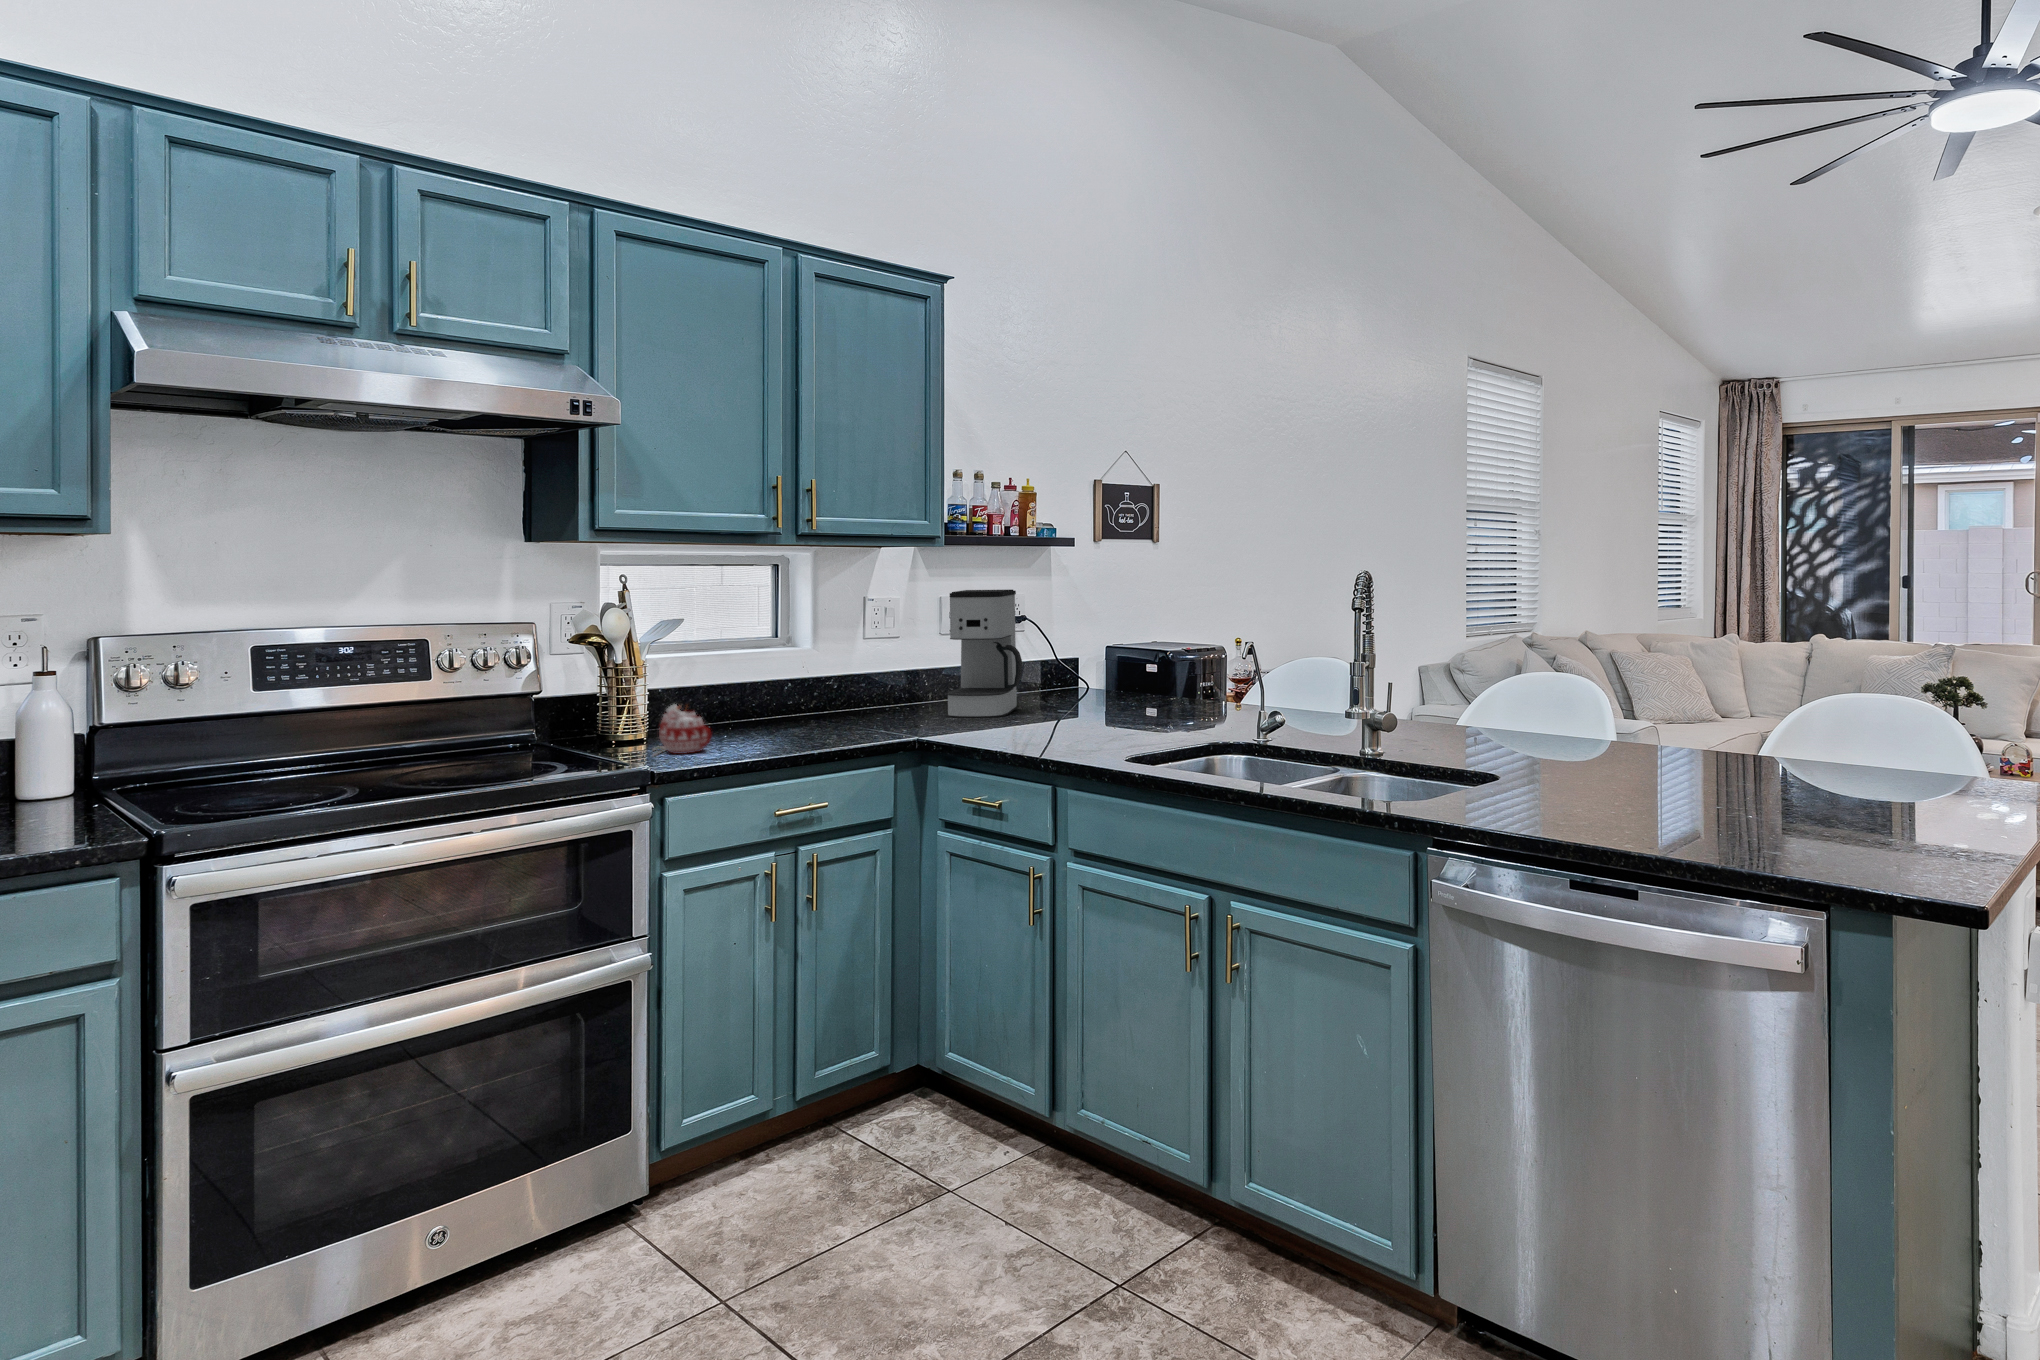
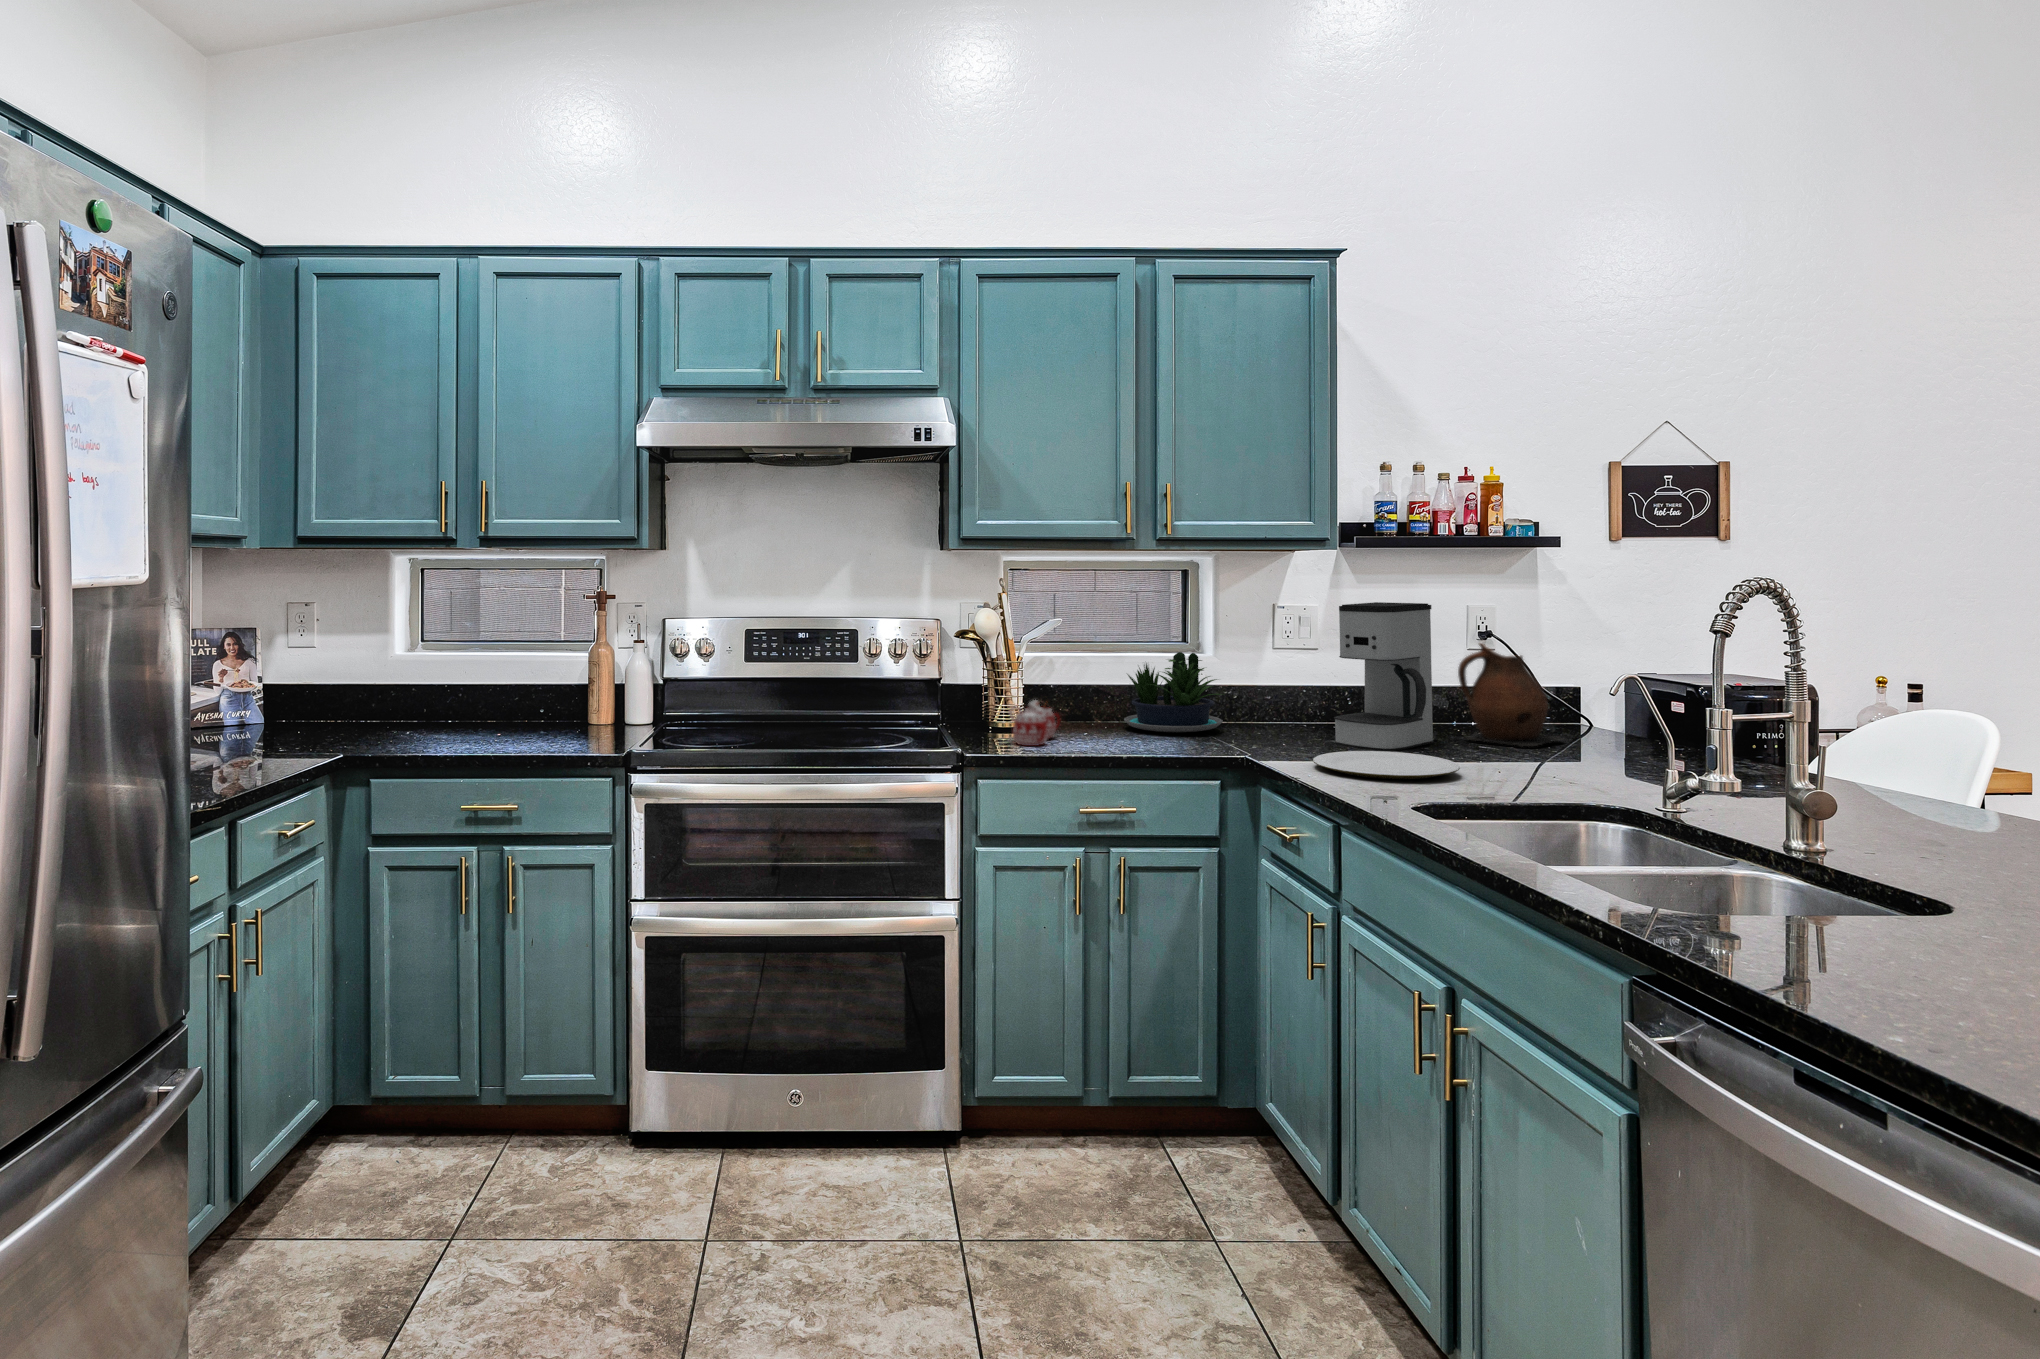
ceramic pitcher: none [1023,622,1092,705] -> present [1458,643,1562,747]
potted plant: none [740,644,856,726] -> present [1124,652,1223,732]
plate: none [975,714,1092,736] -> present [1313,751,1460,779]

